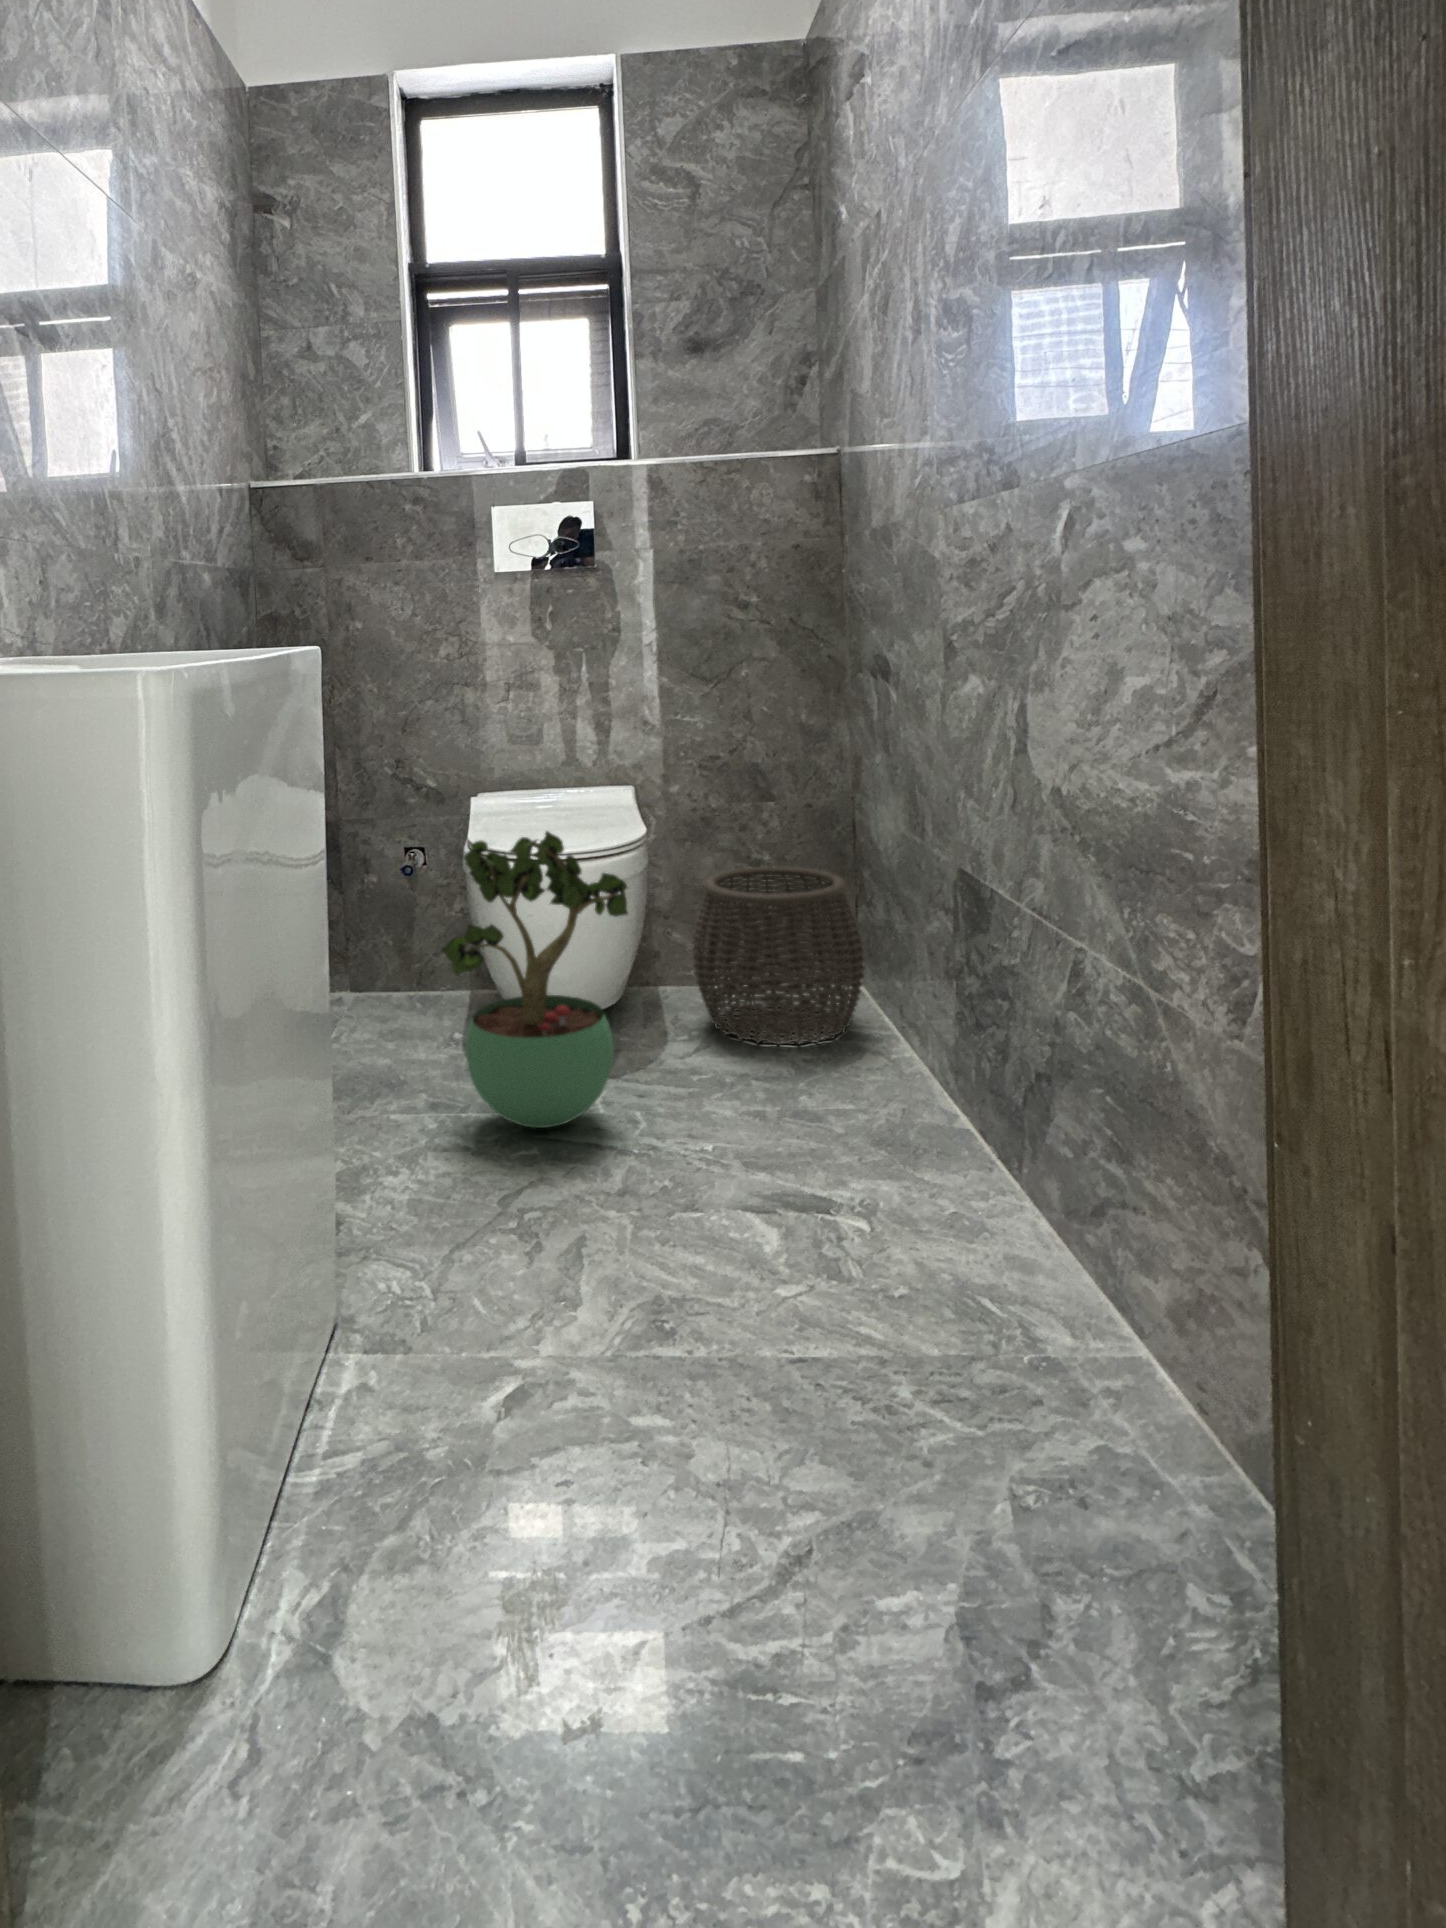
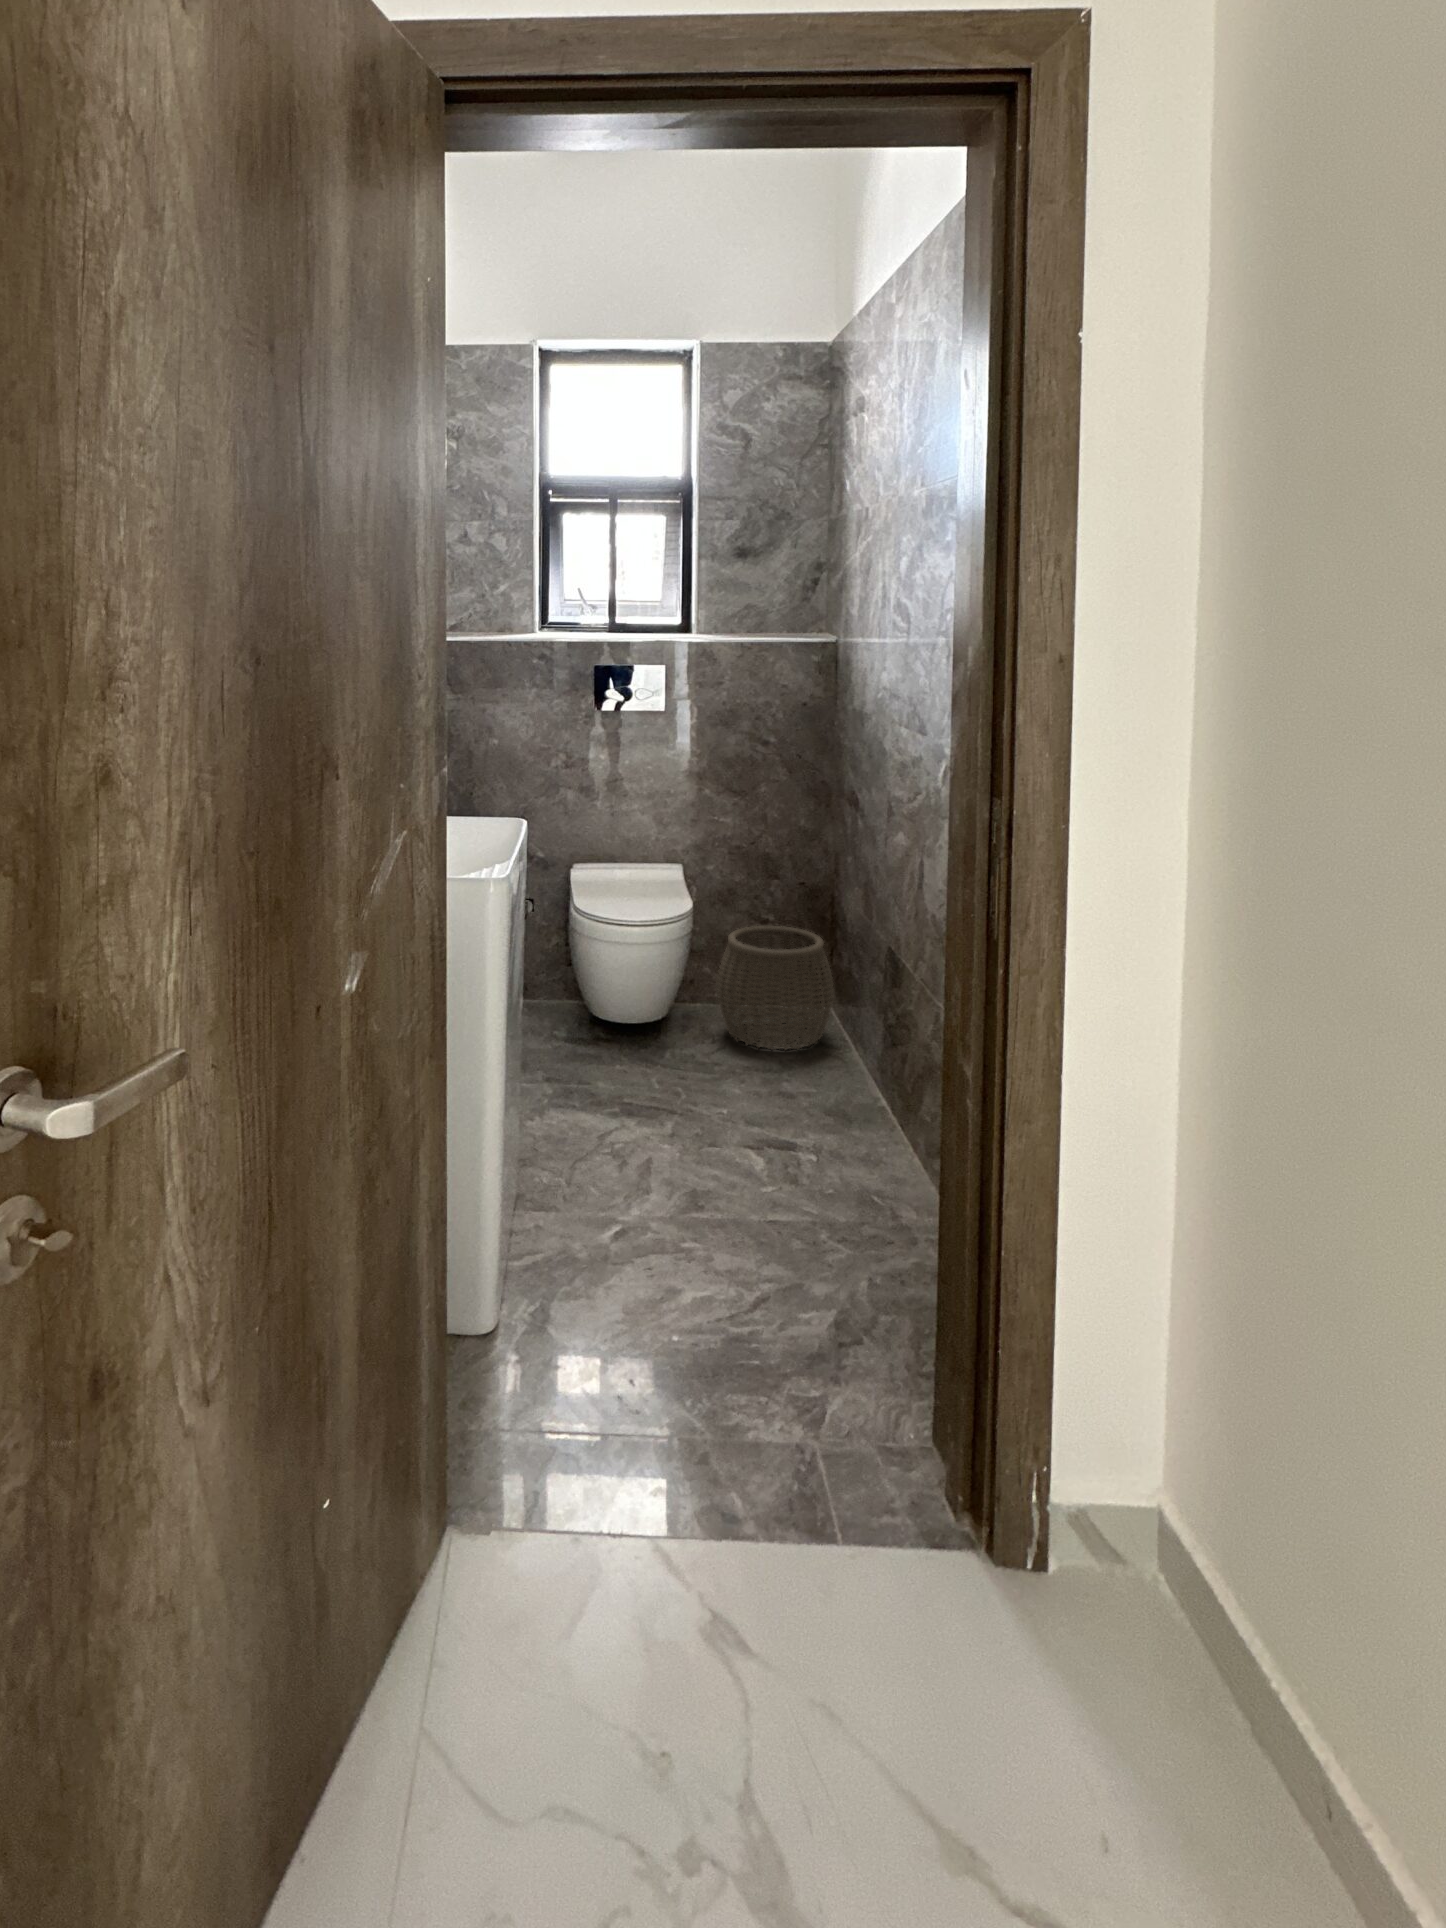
potted plant: present [442,831,628,1128] -> none [561,912,684,1098]

